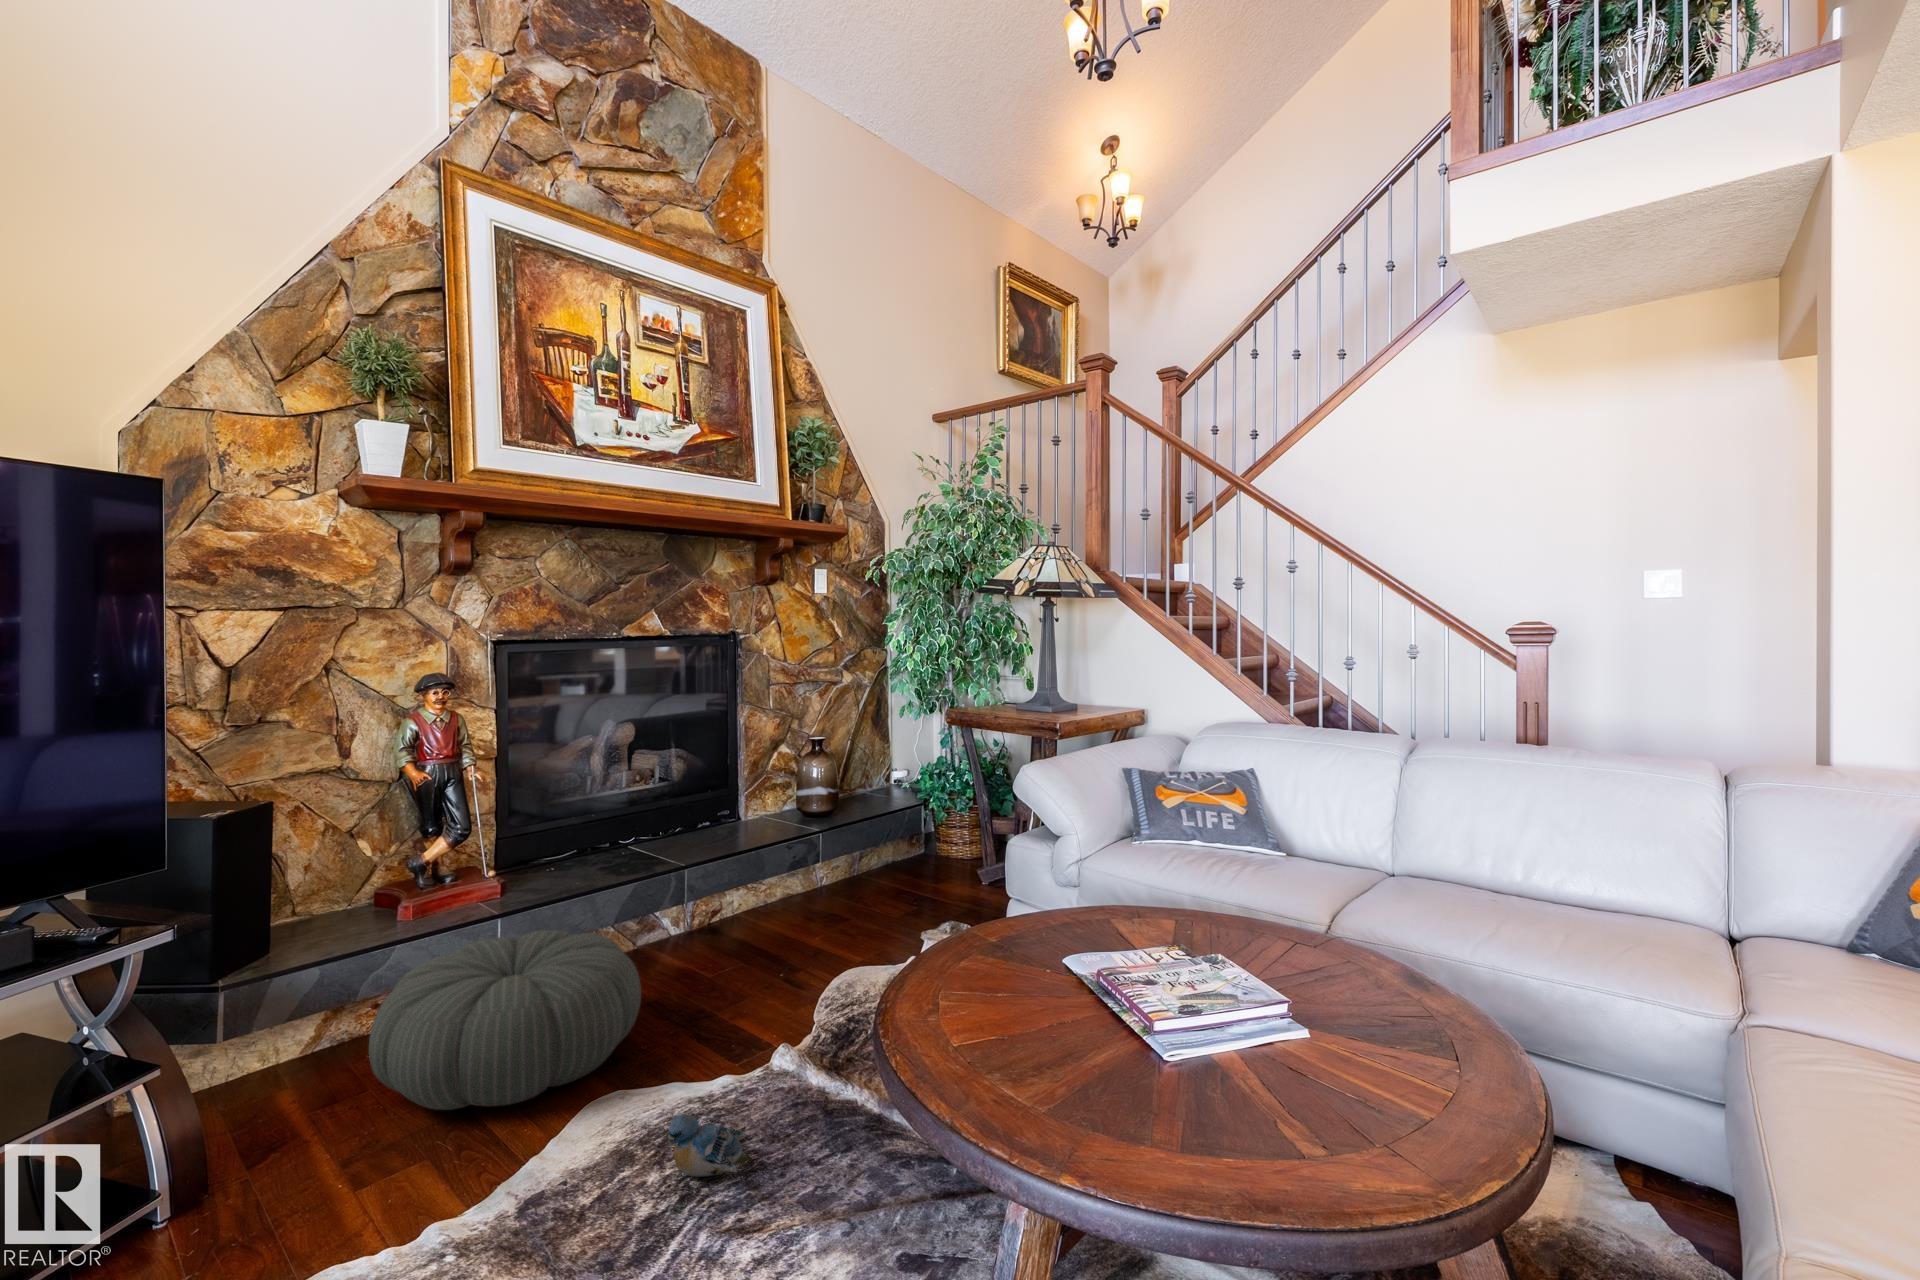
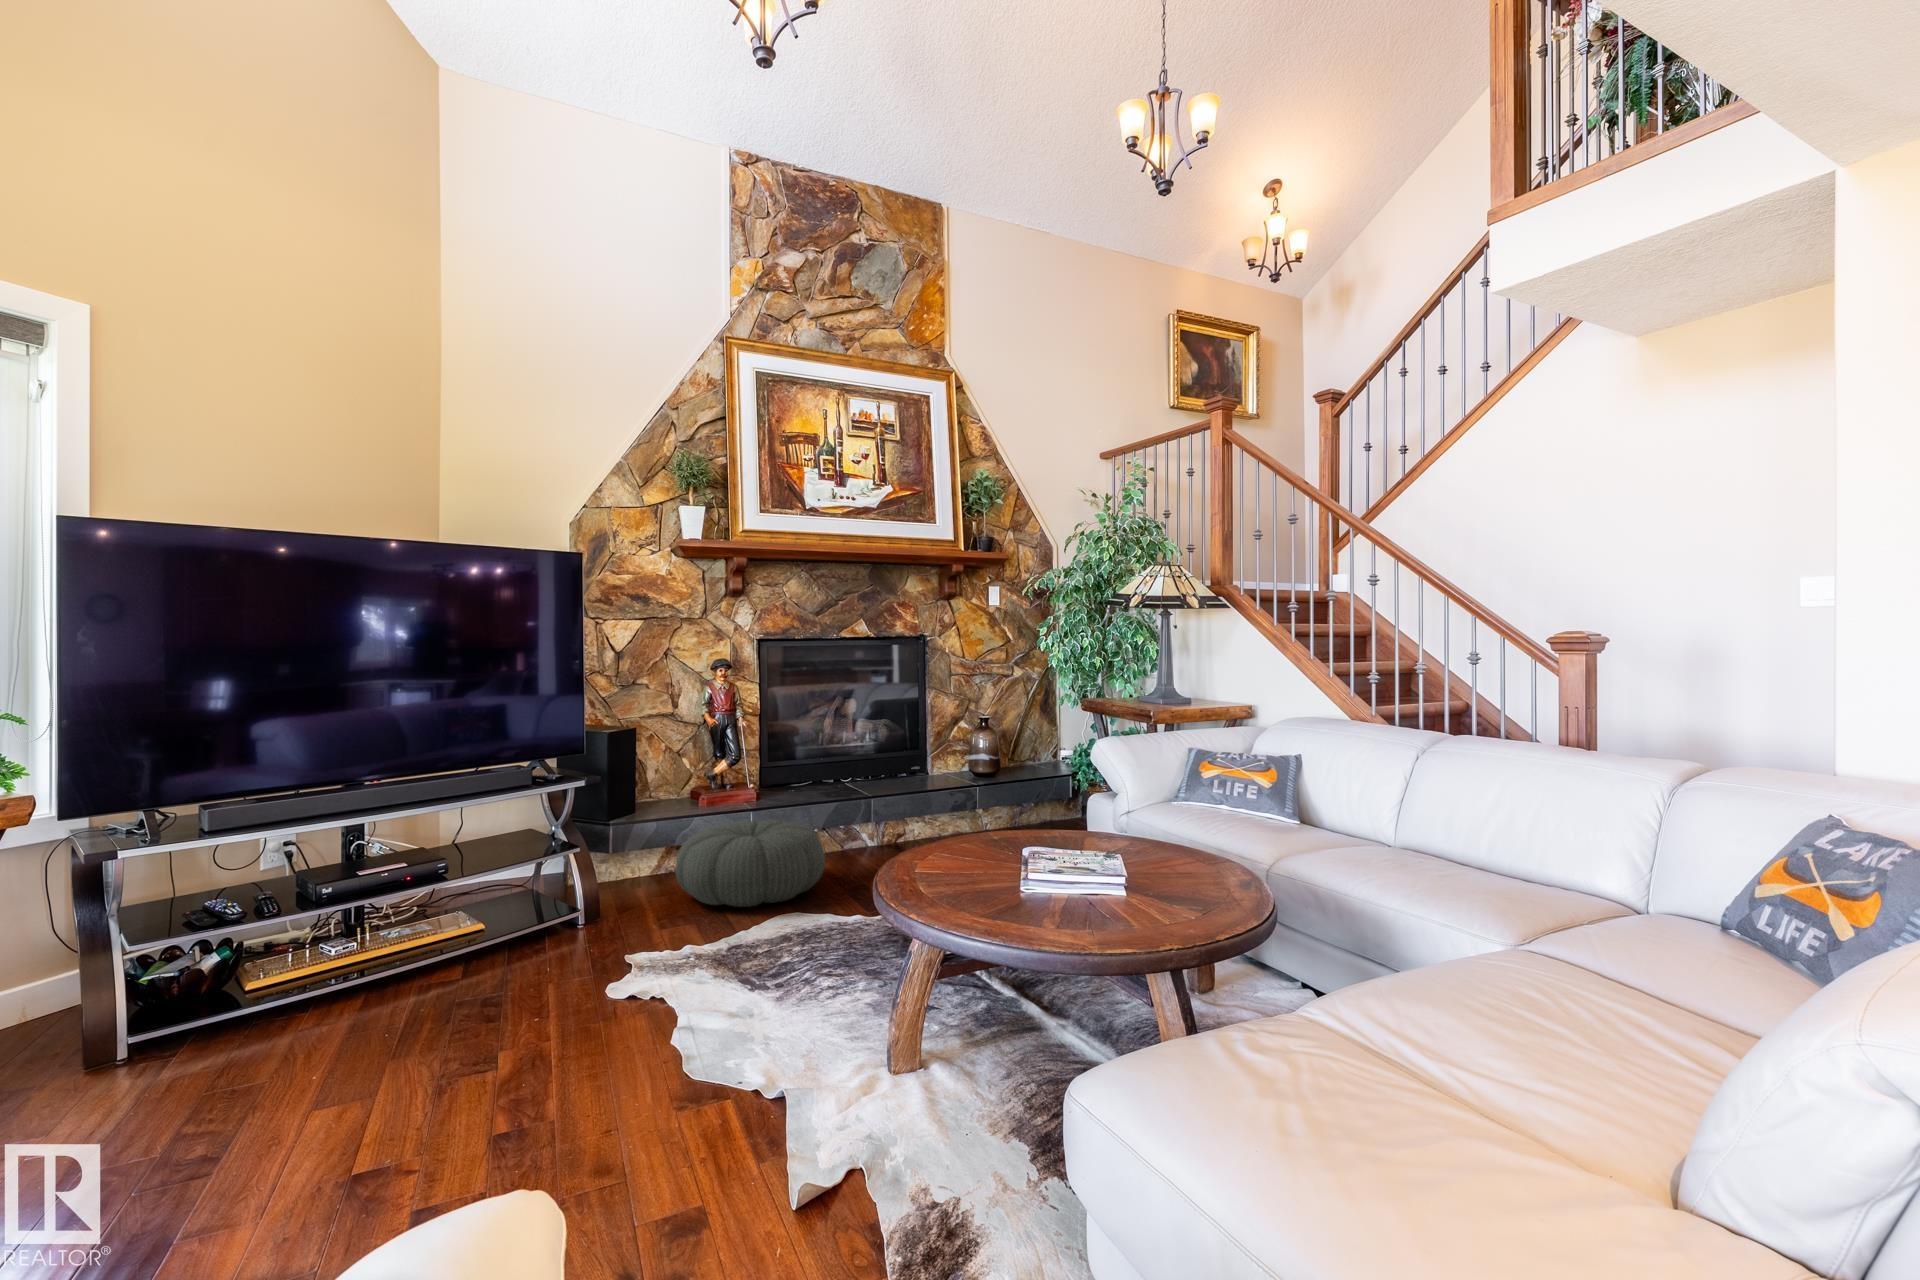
plush toy: present [666,1114,752,1177] -> none [810,909,857,947]

